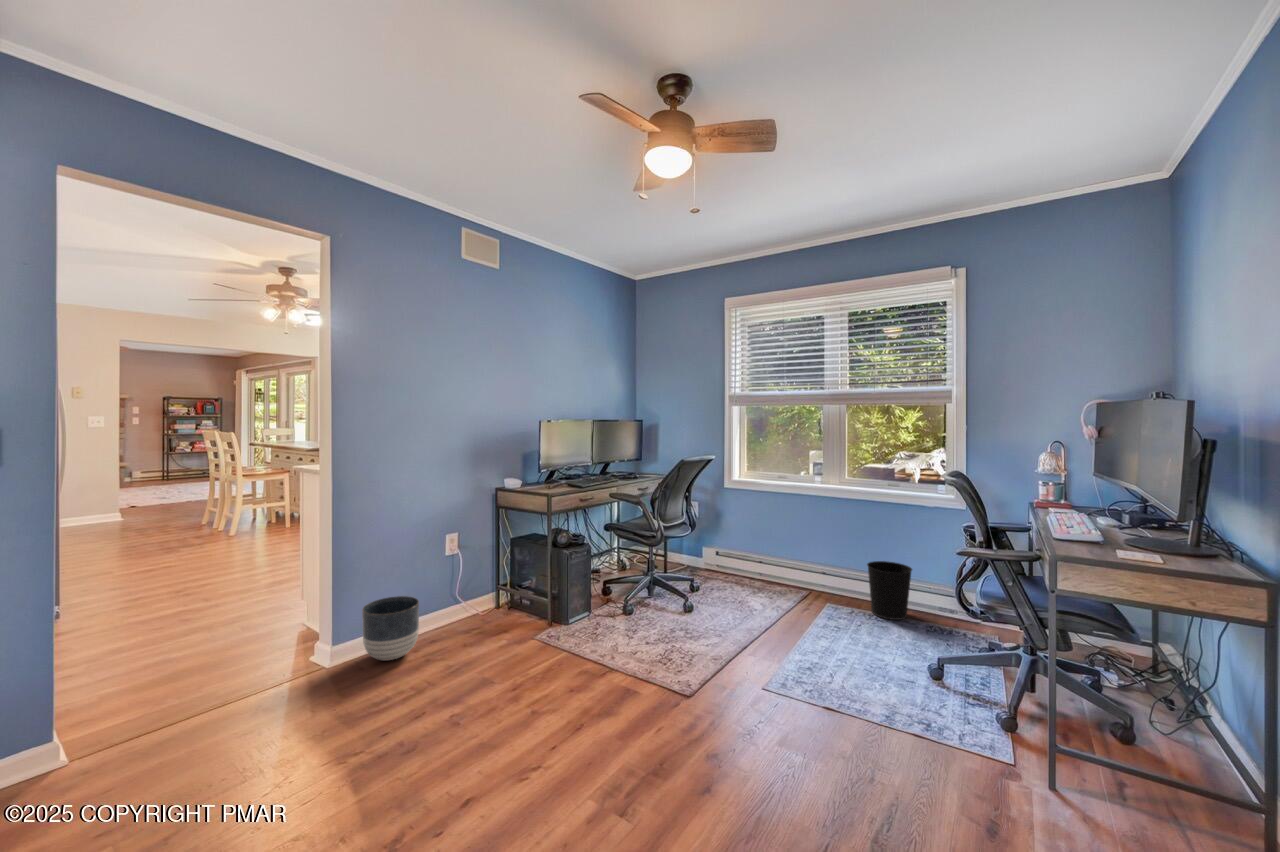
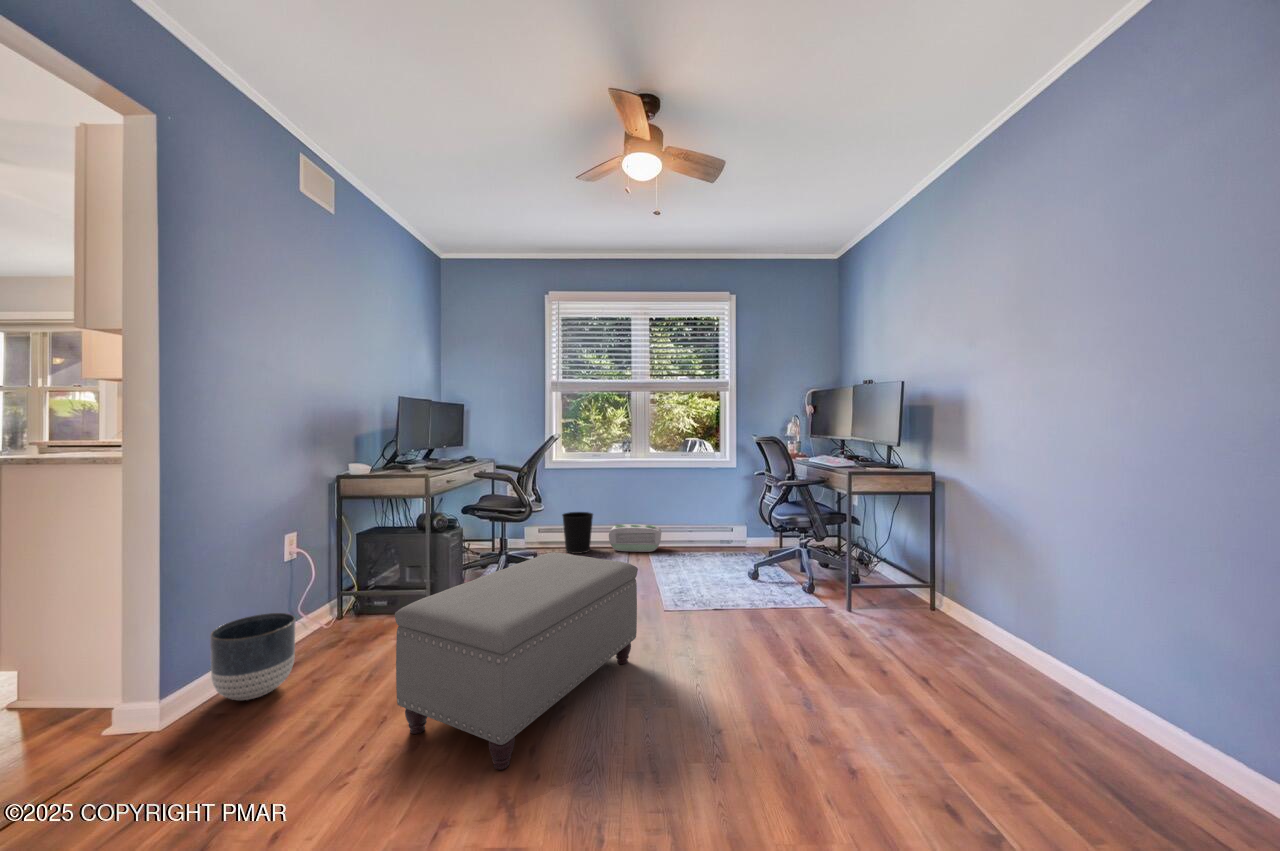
wastebasket: present [867,561,912,620] -> present [562,512,593,554]
air purifier: none [782,562,852,603] -> present [609,524,661,552]
ottoman: none [417,591,667,800] -> present [395,552,638,770]

